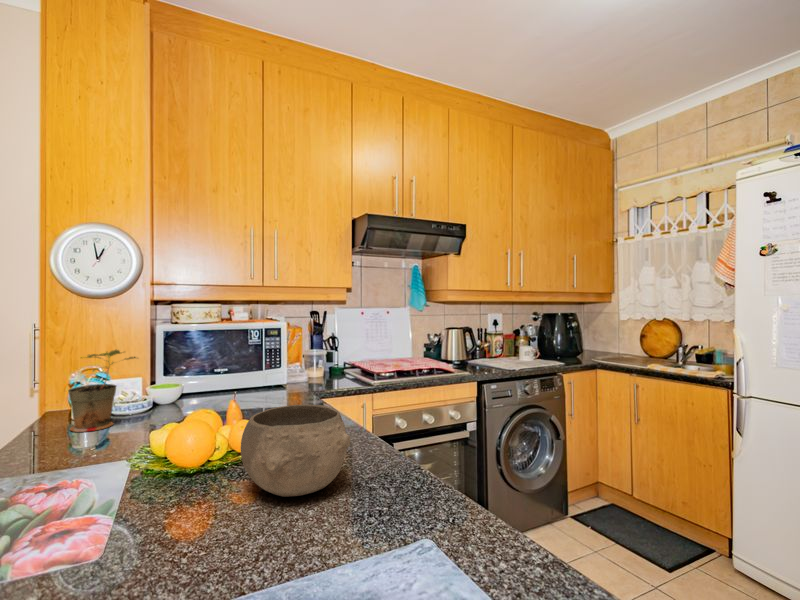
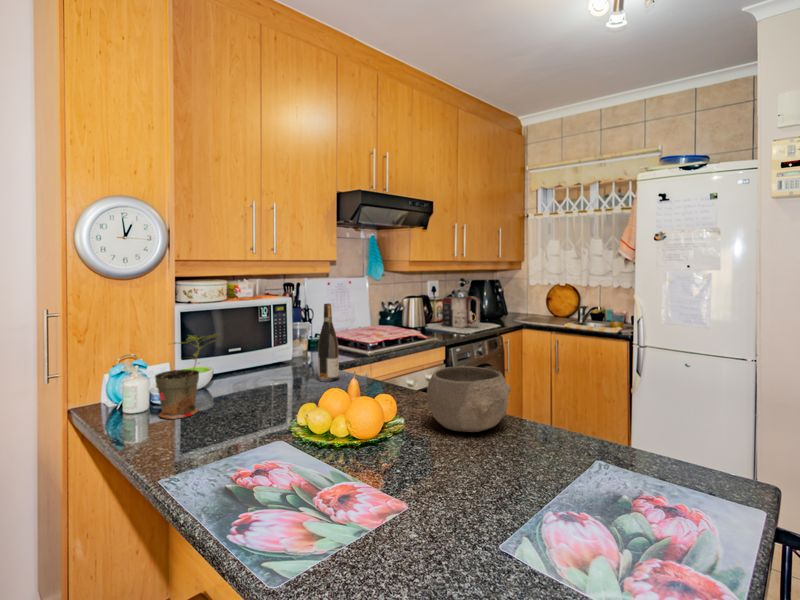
wine bottle: none [269,327,291,410] -> present [318,303,339,382]
mug: none [494,329,535,364] -> present [442,296,480,328]

